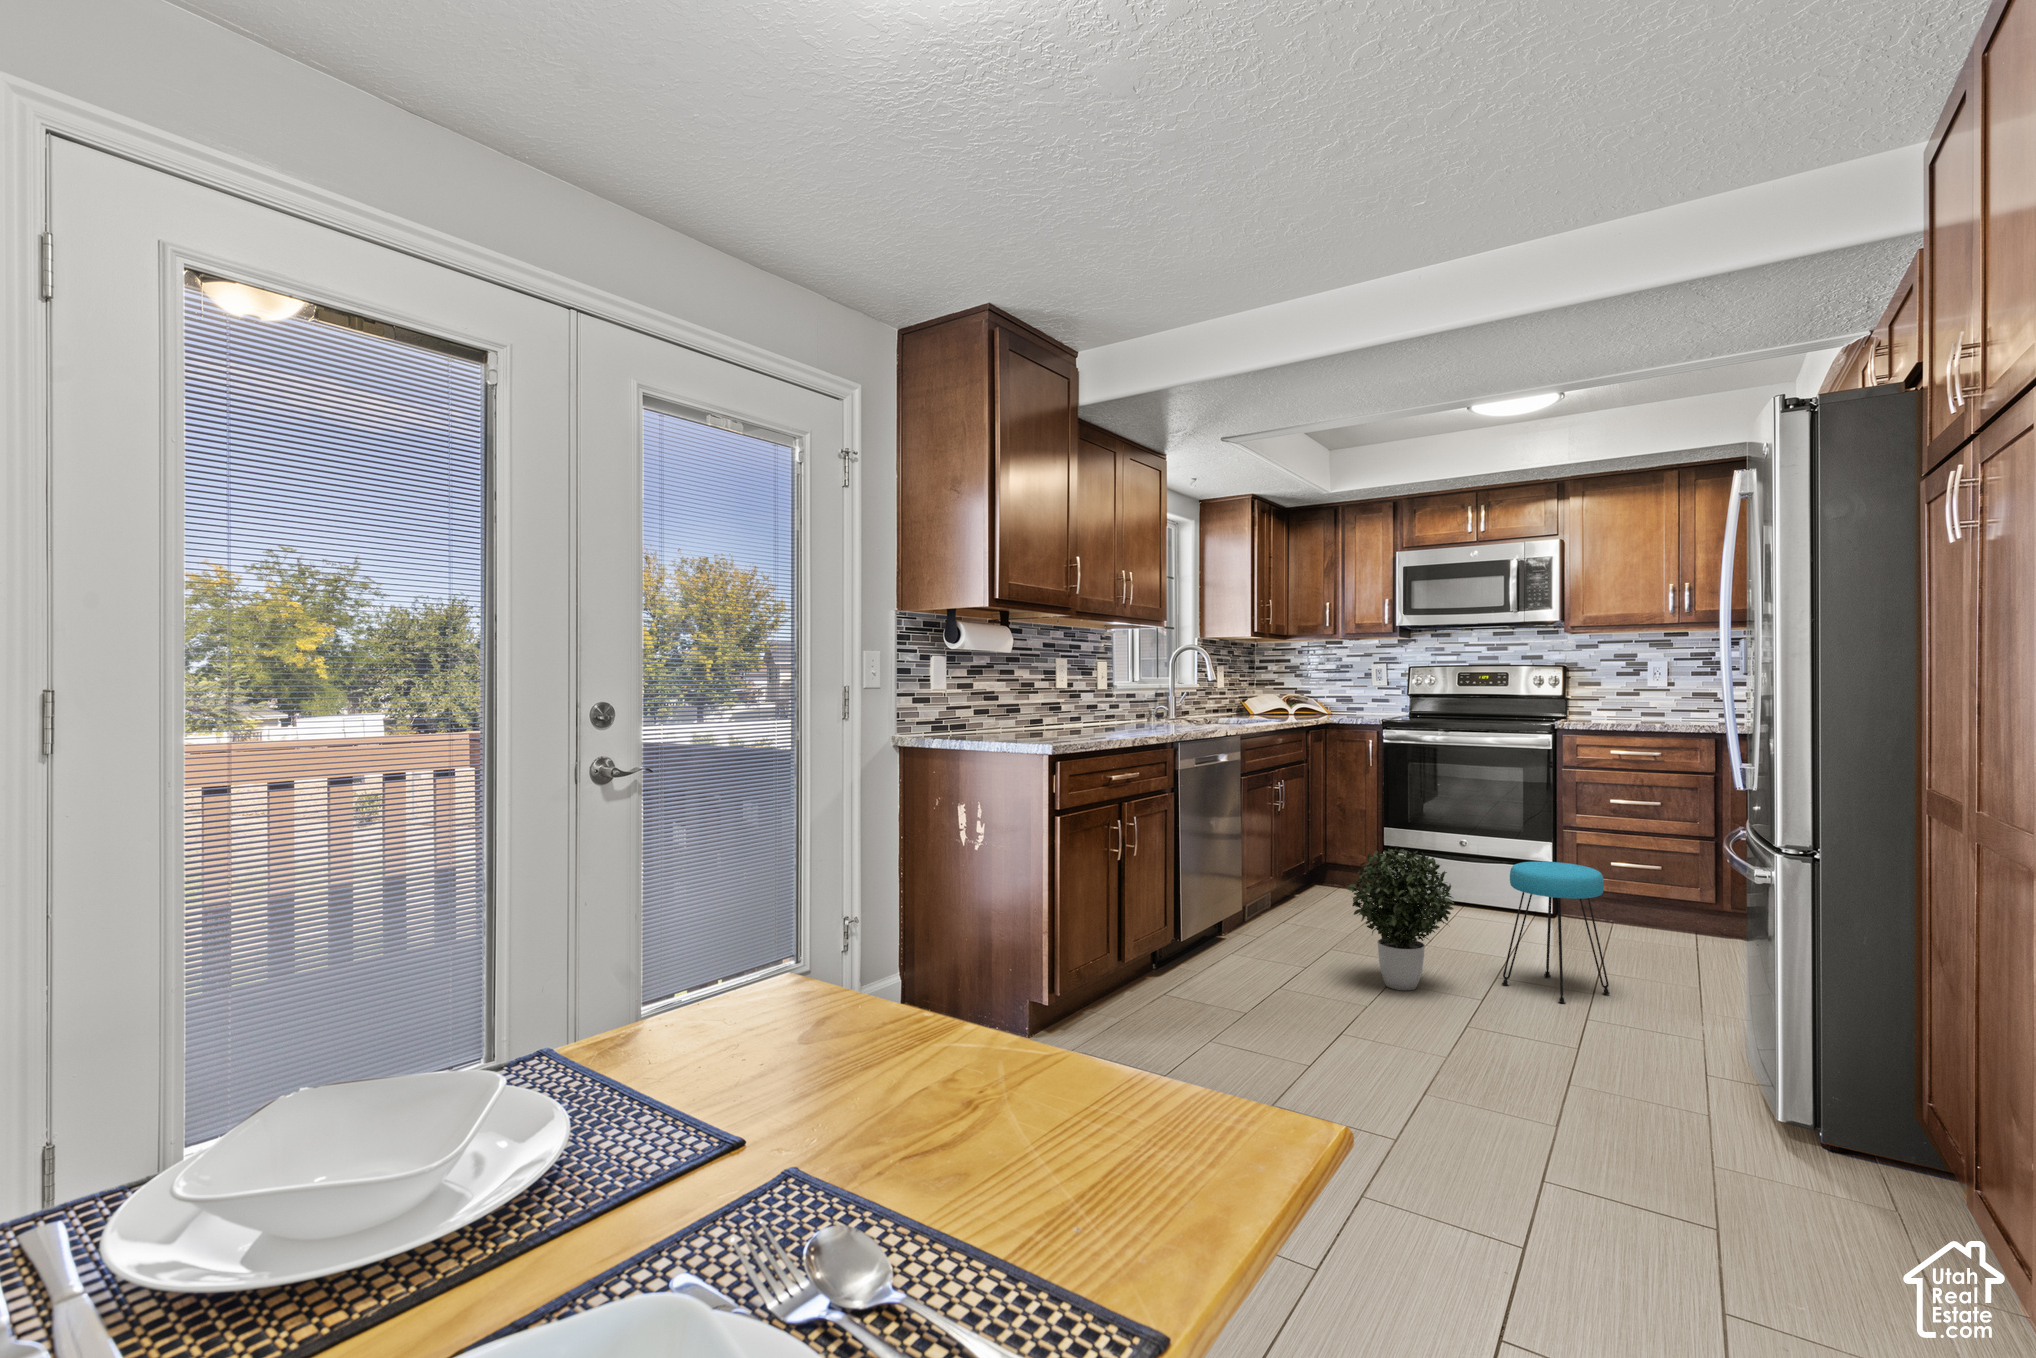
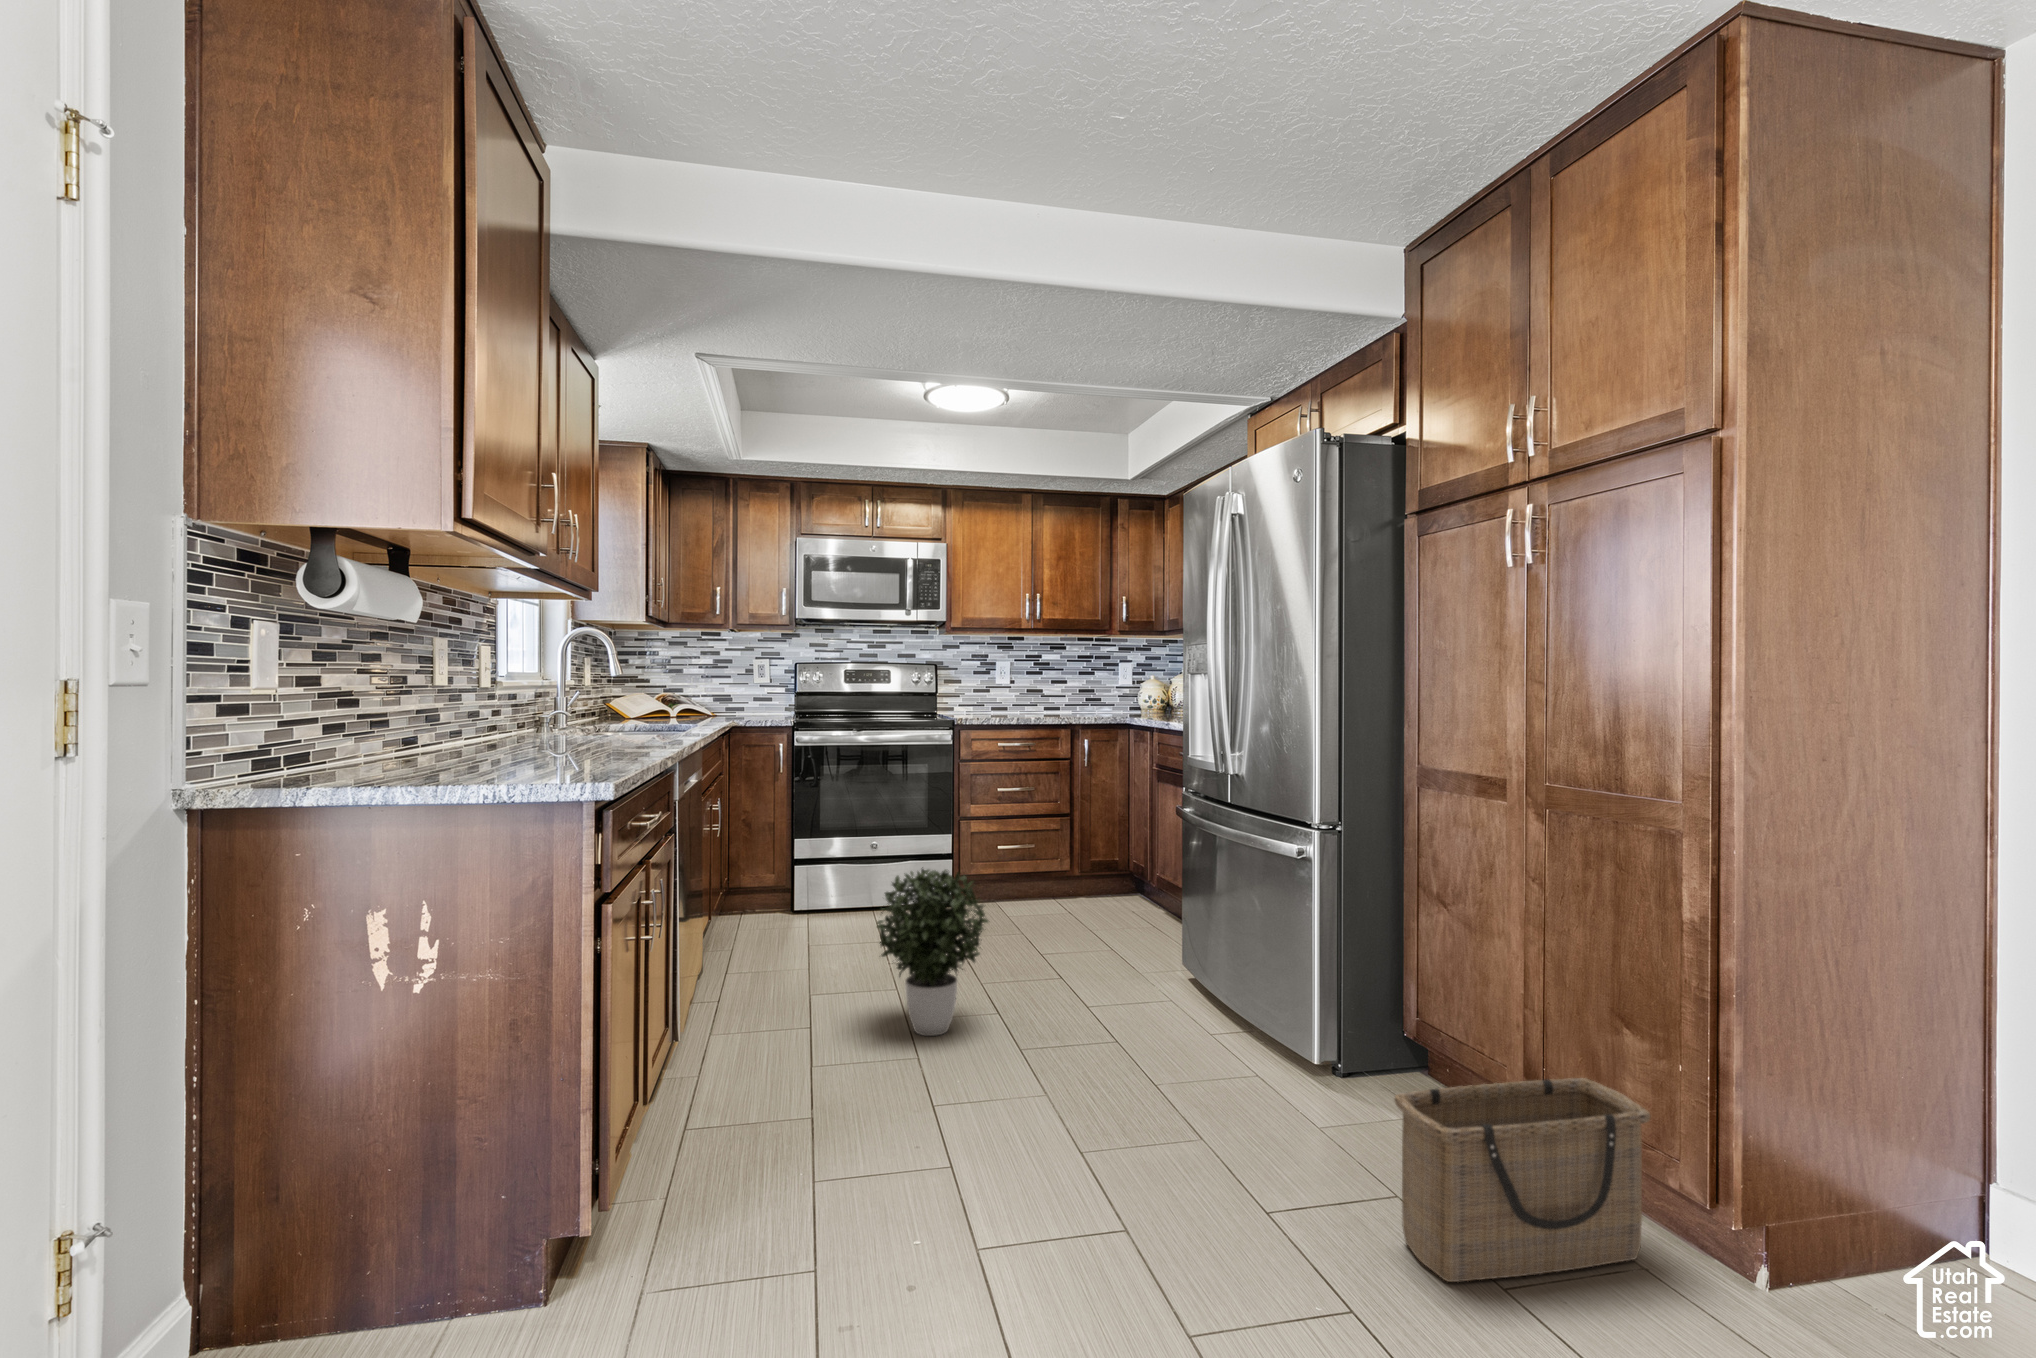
stool: present [1502,862,1610,1003] -> none [1010,860,1099,1007]
basket: none [1585,1063,1855,1282] -> present [1394,1078,1651,1282]

